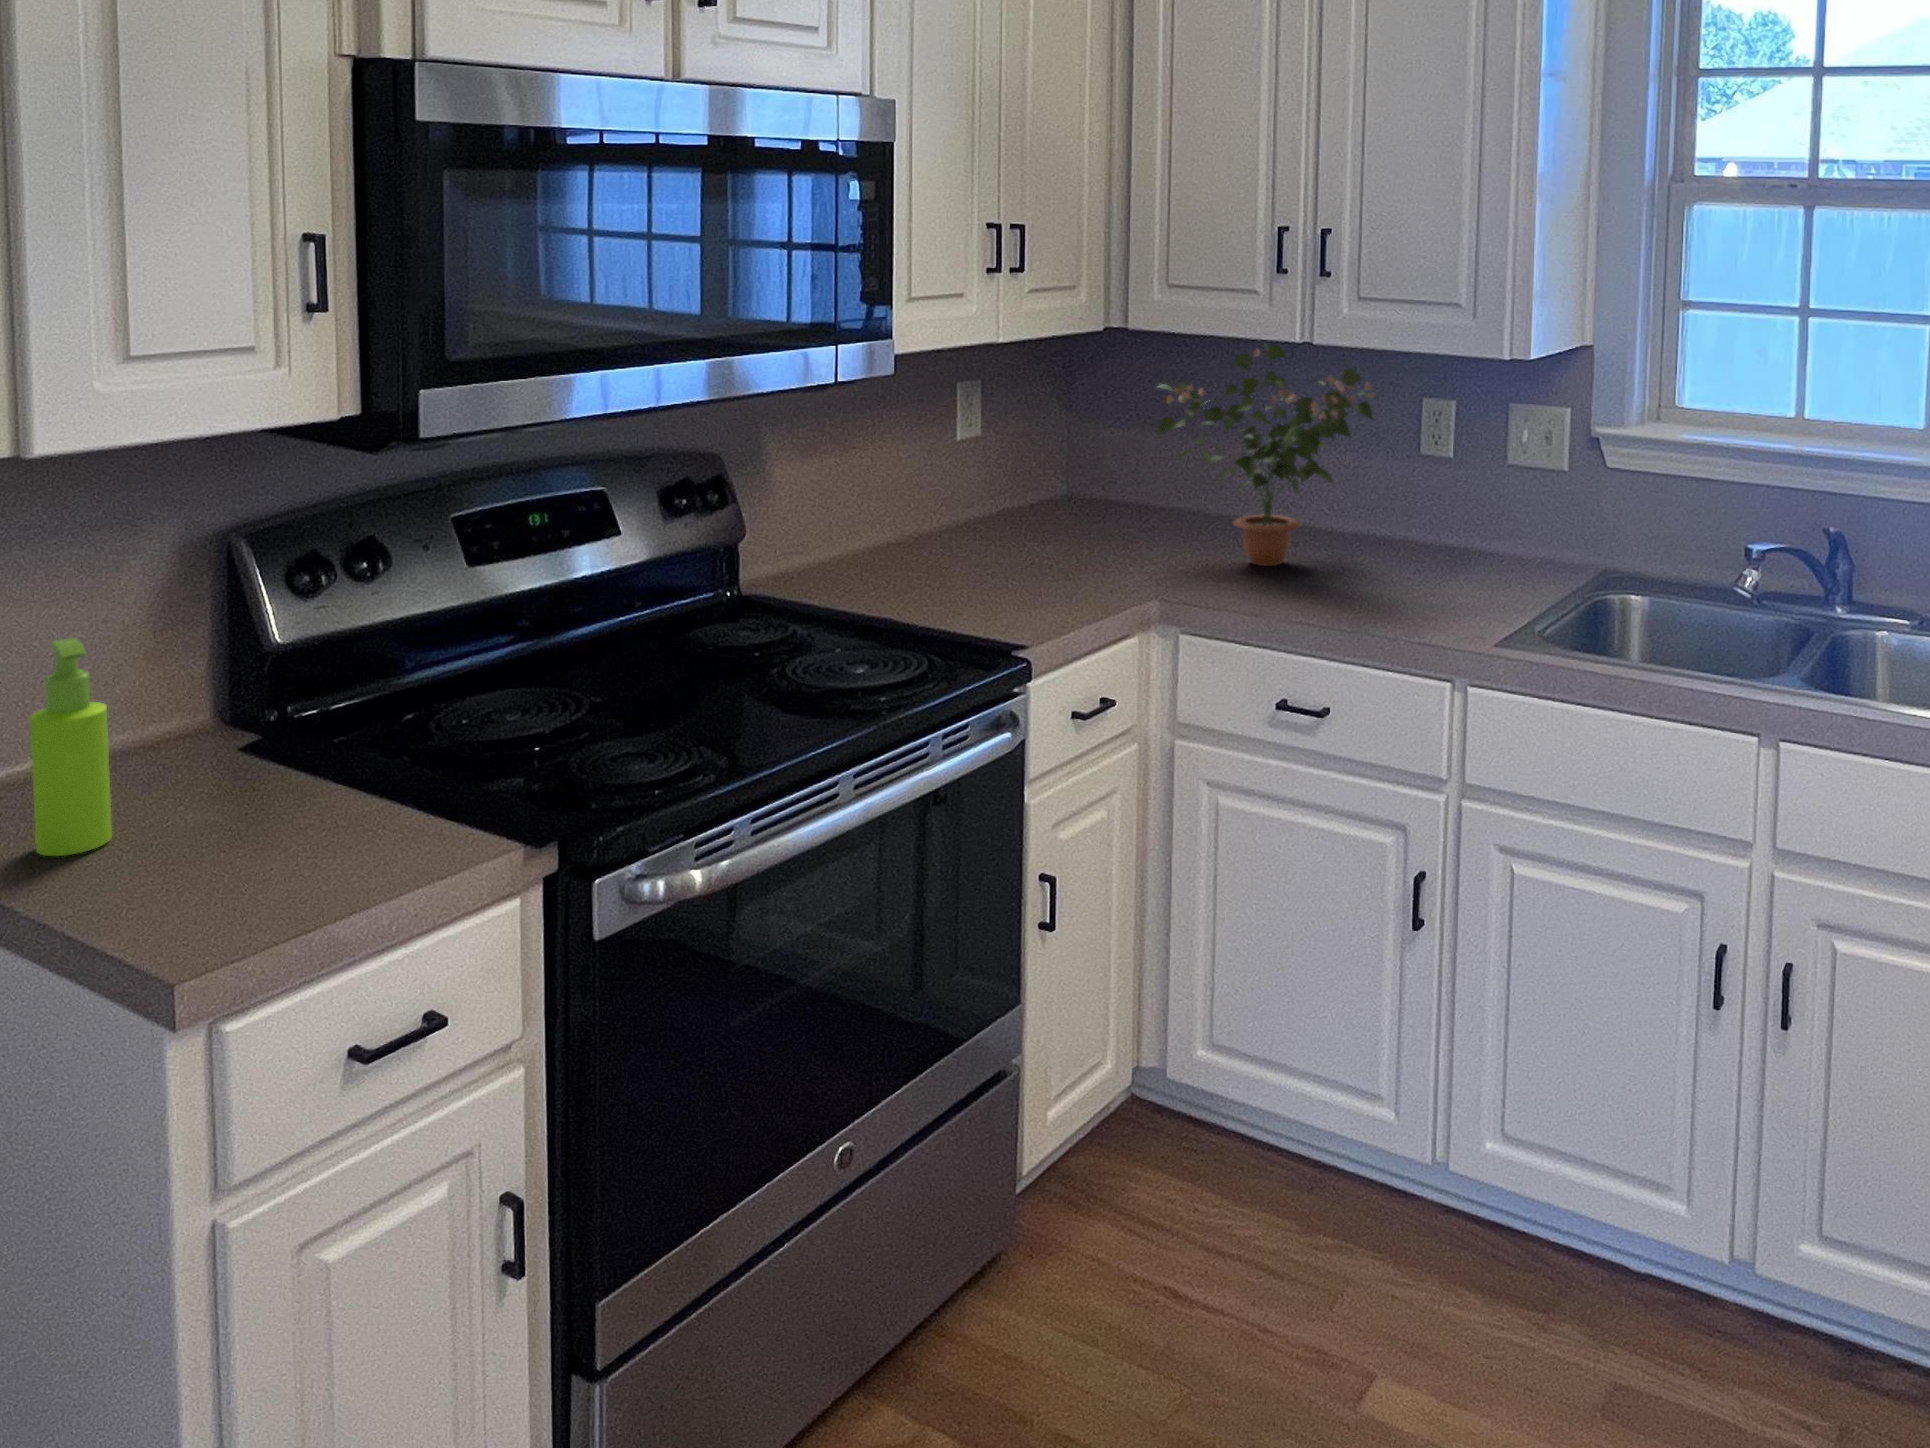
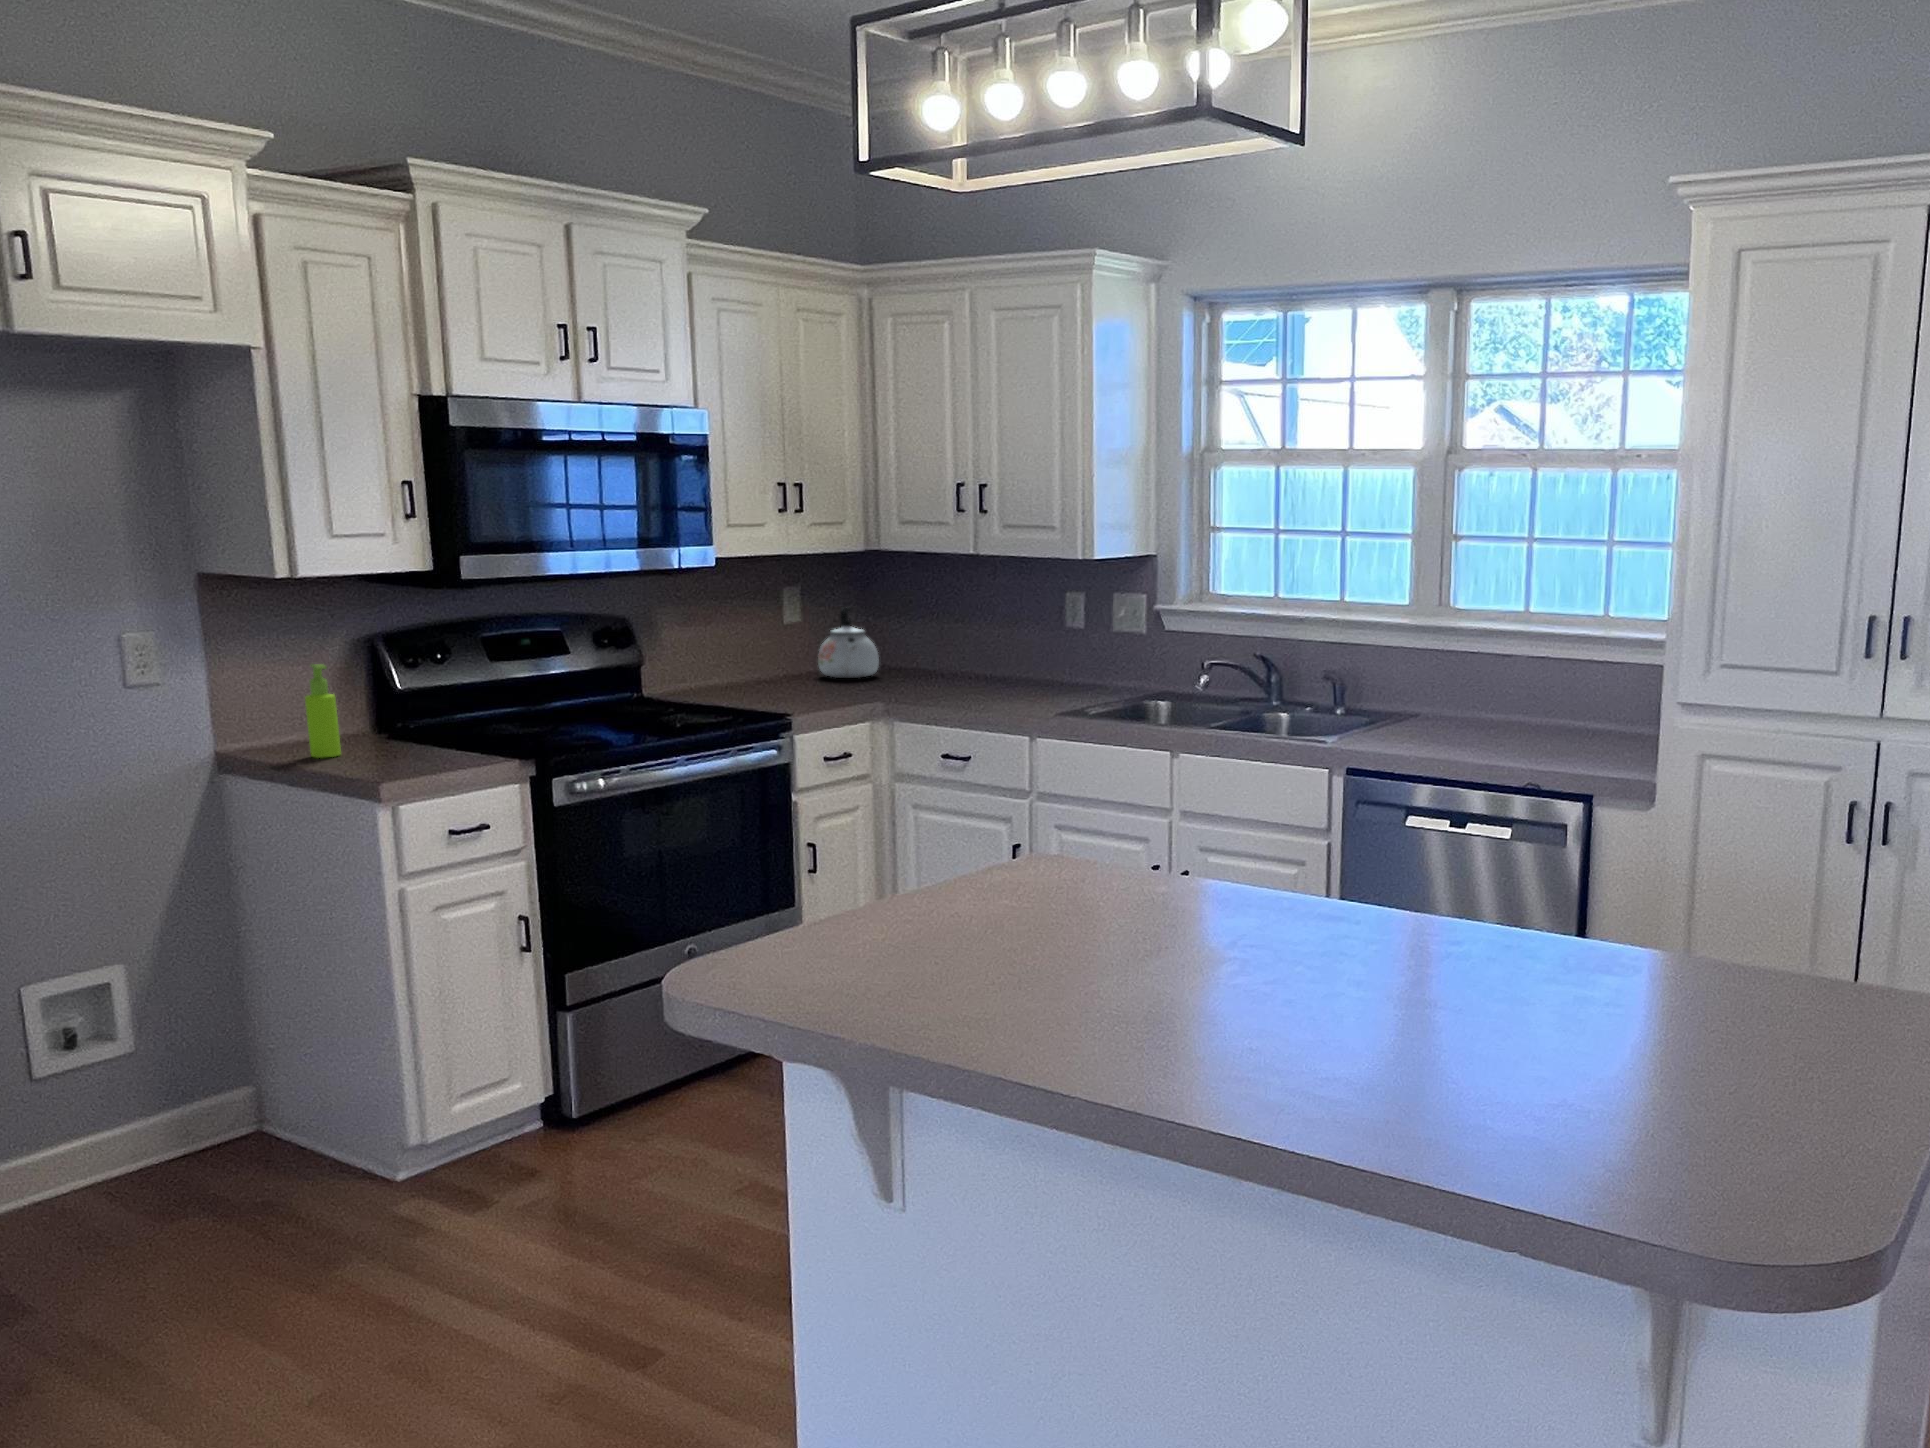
potted plant: present [1158,344,1375,566] -> none [892,558,1027,693]
kettle: none [1010,410,1106,525] -> present [818,607,879,678]

